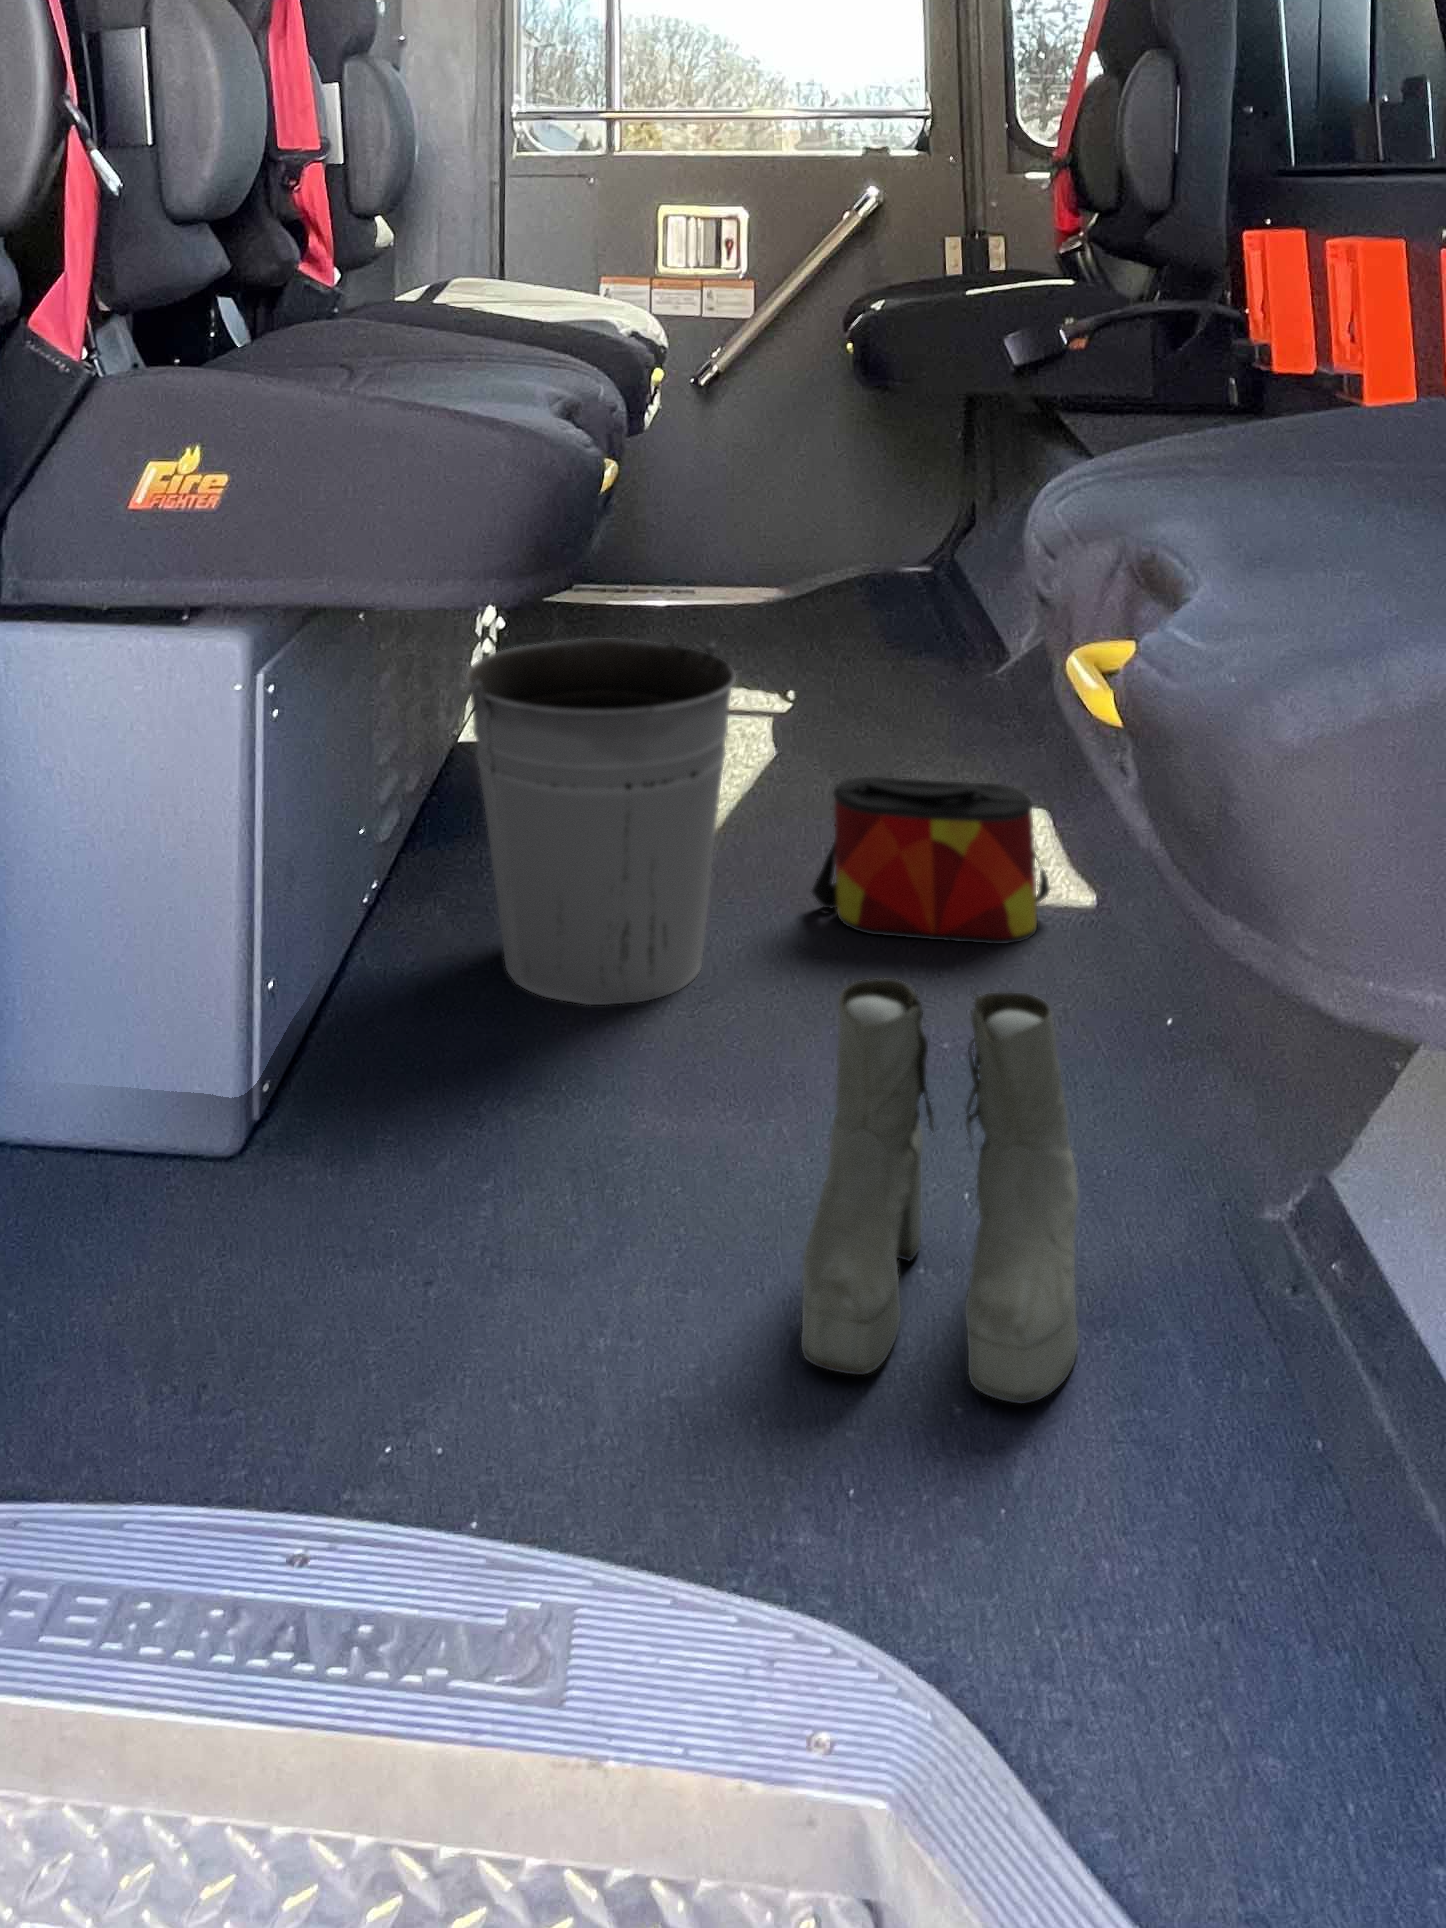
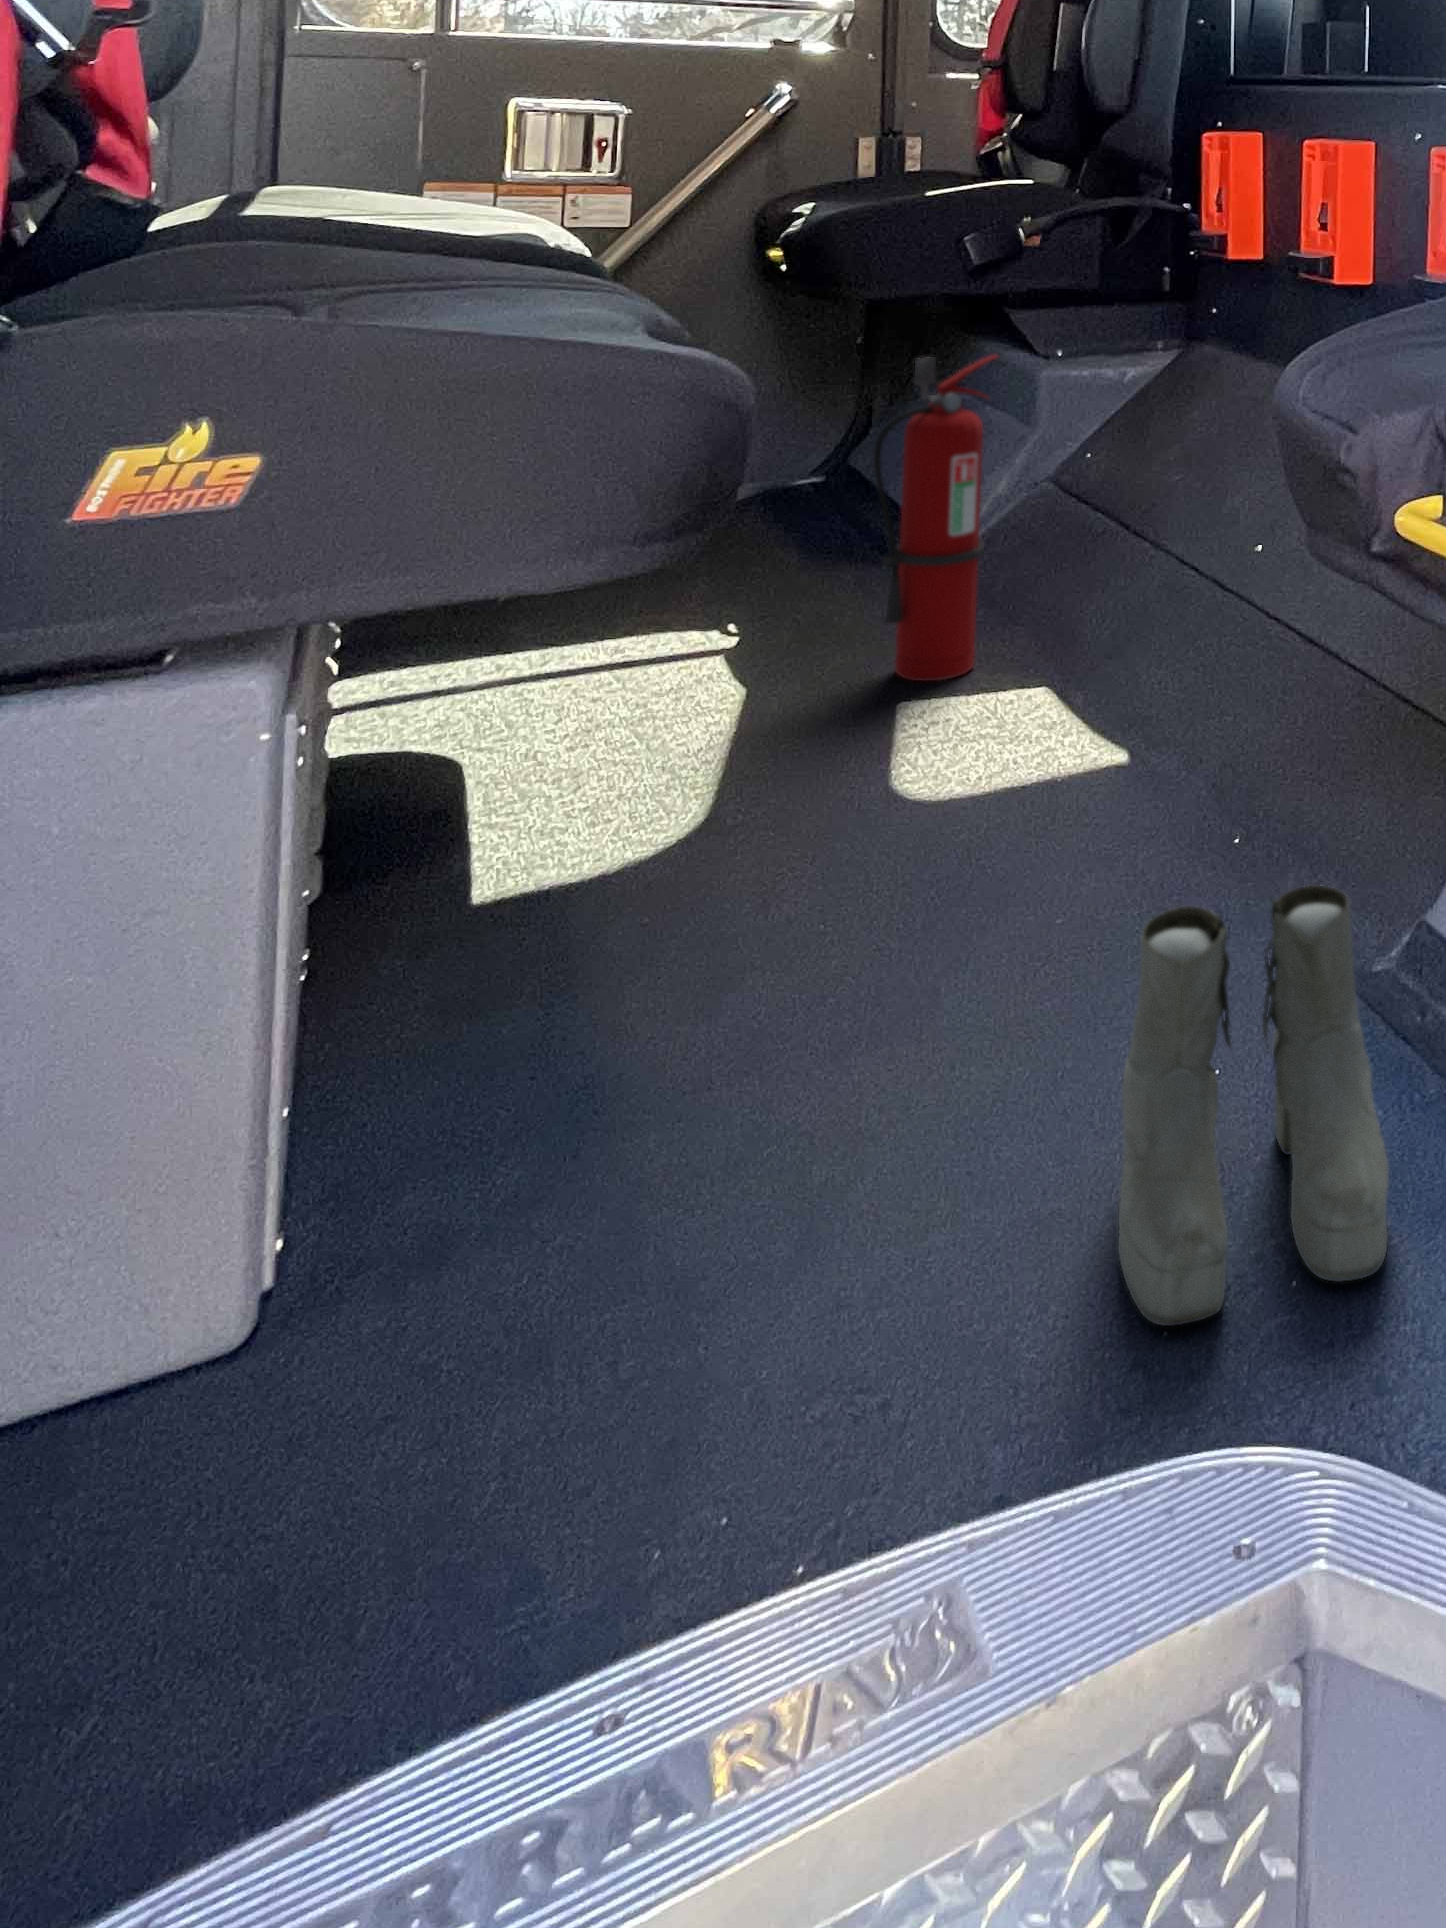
fire extinguisher: none [864,451,982,773] -> present [874,355,997,681]
bucket: present [452,638,736,1005] -> none [471,584,856,1035]
bag: present [811,777,1050,944] -> none [885,684,1132,862]

